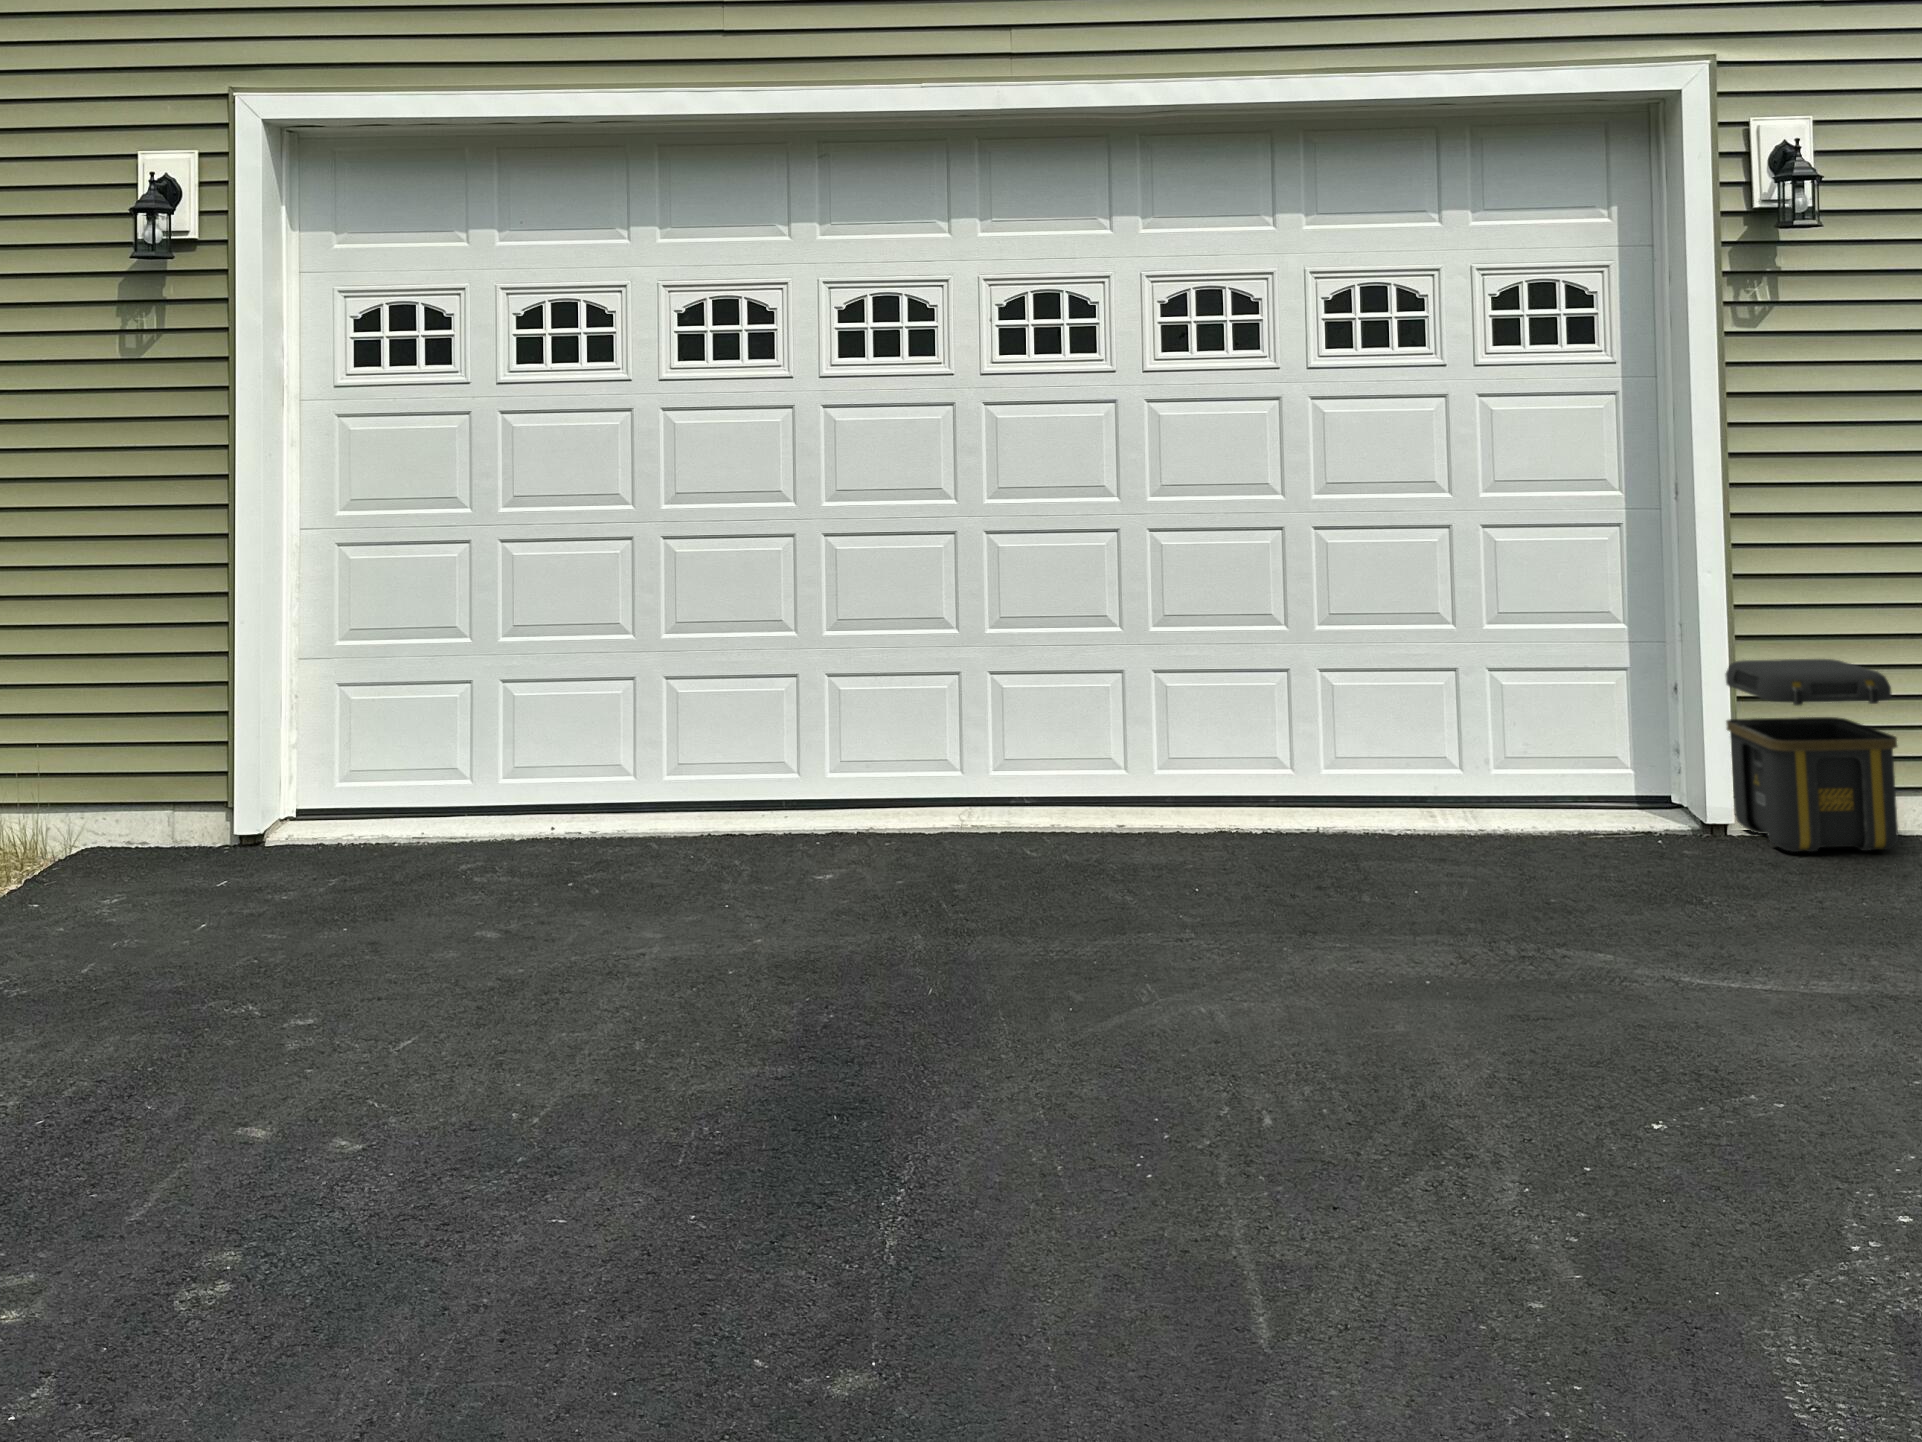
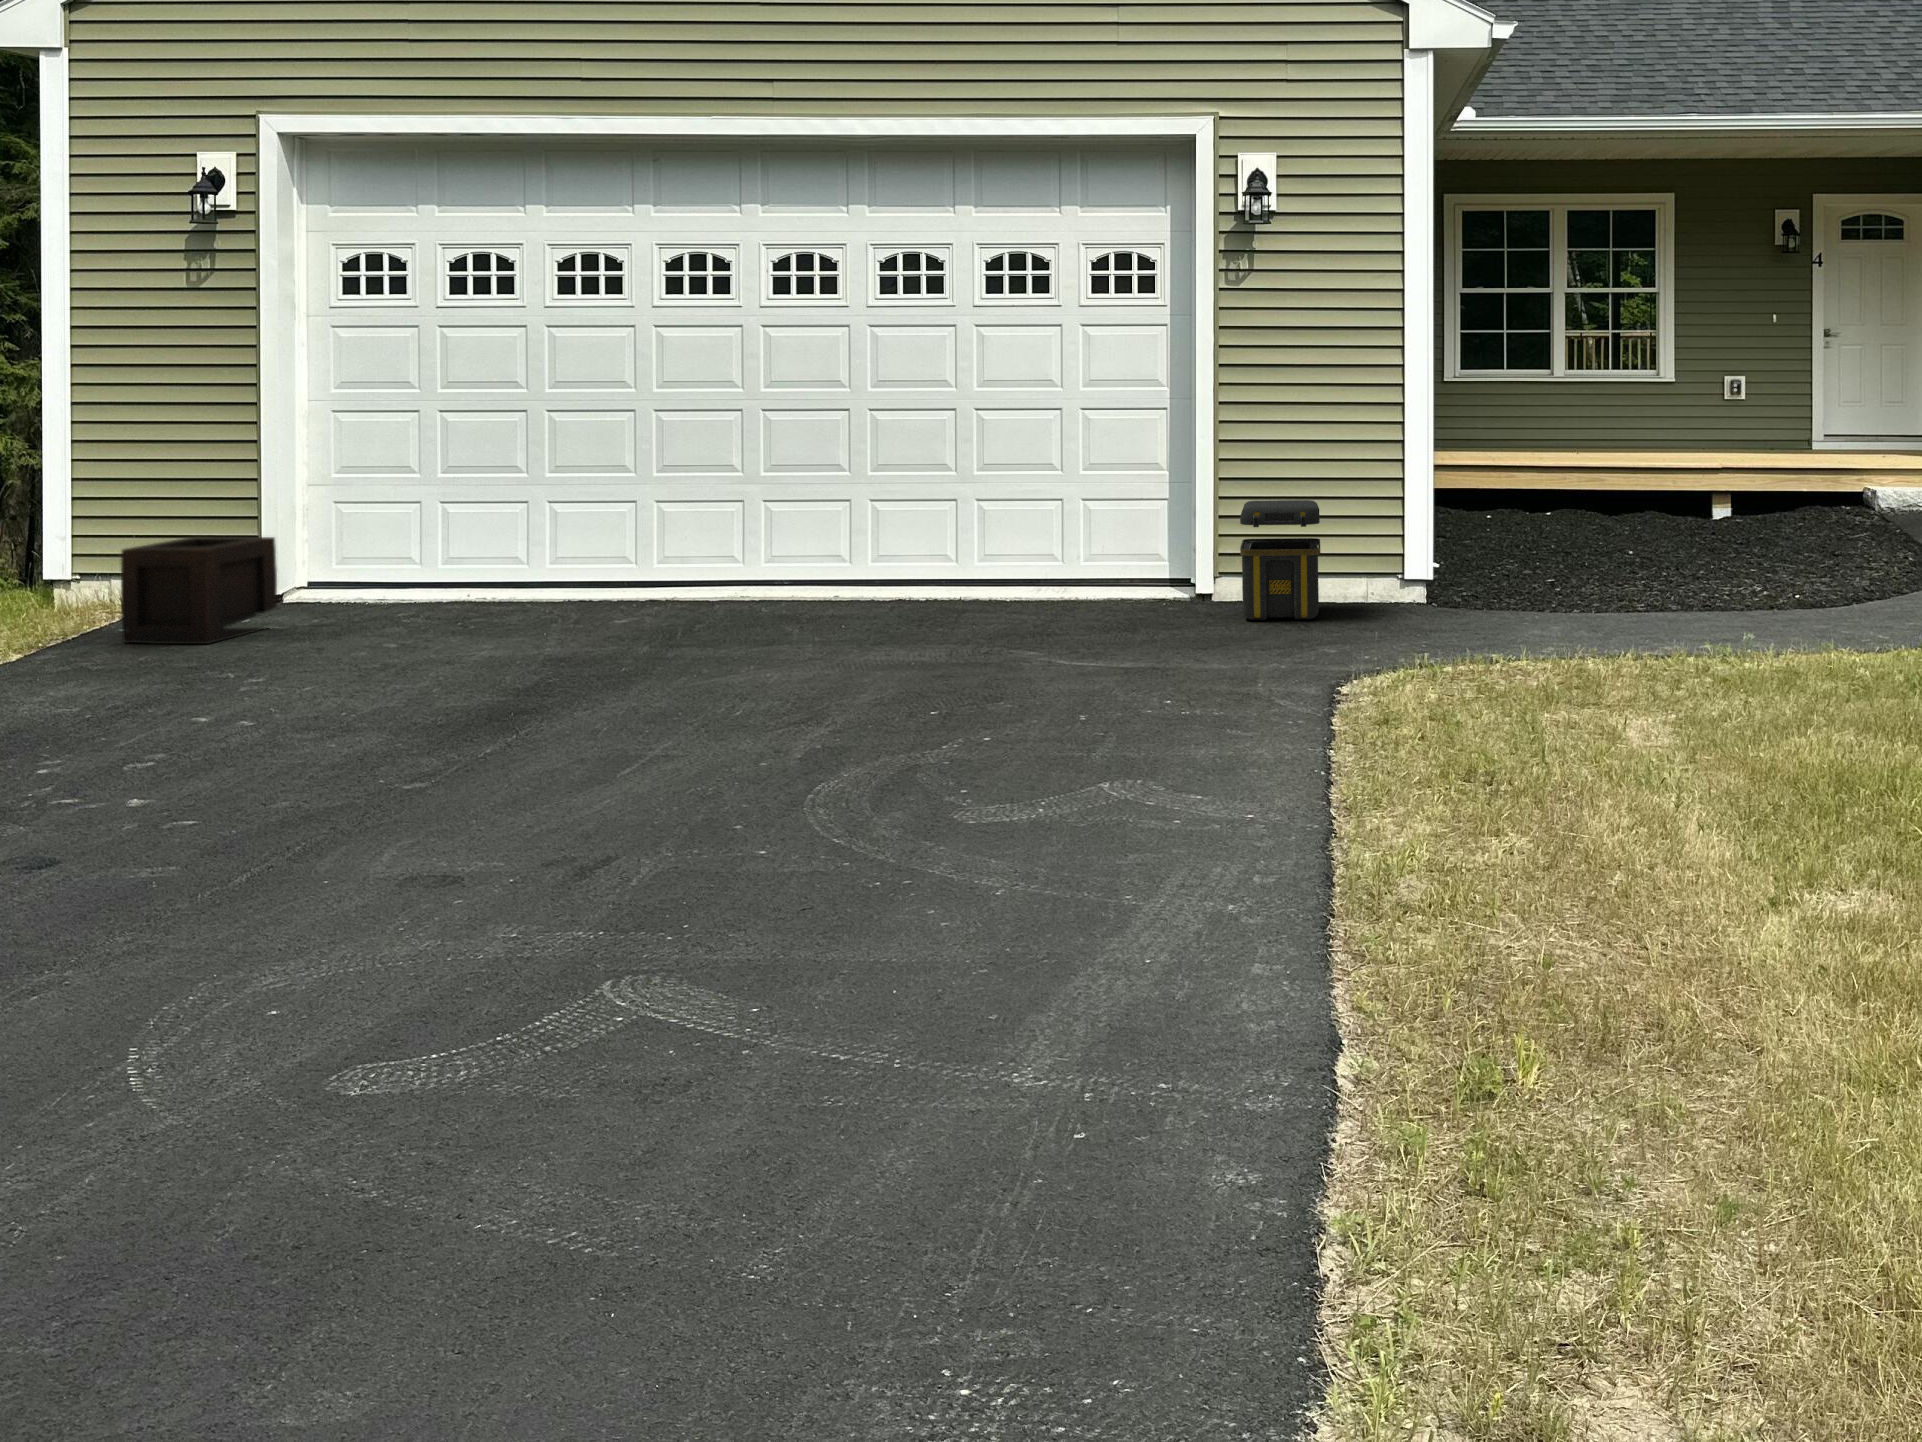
wooden crate: none [34,737,257,917] -> present [121,537,277,644]

